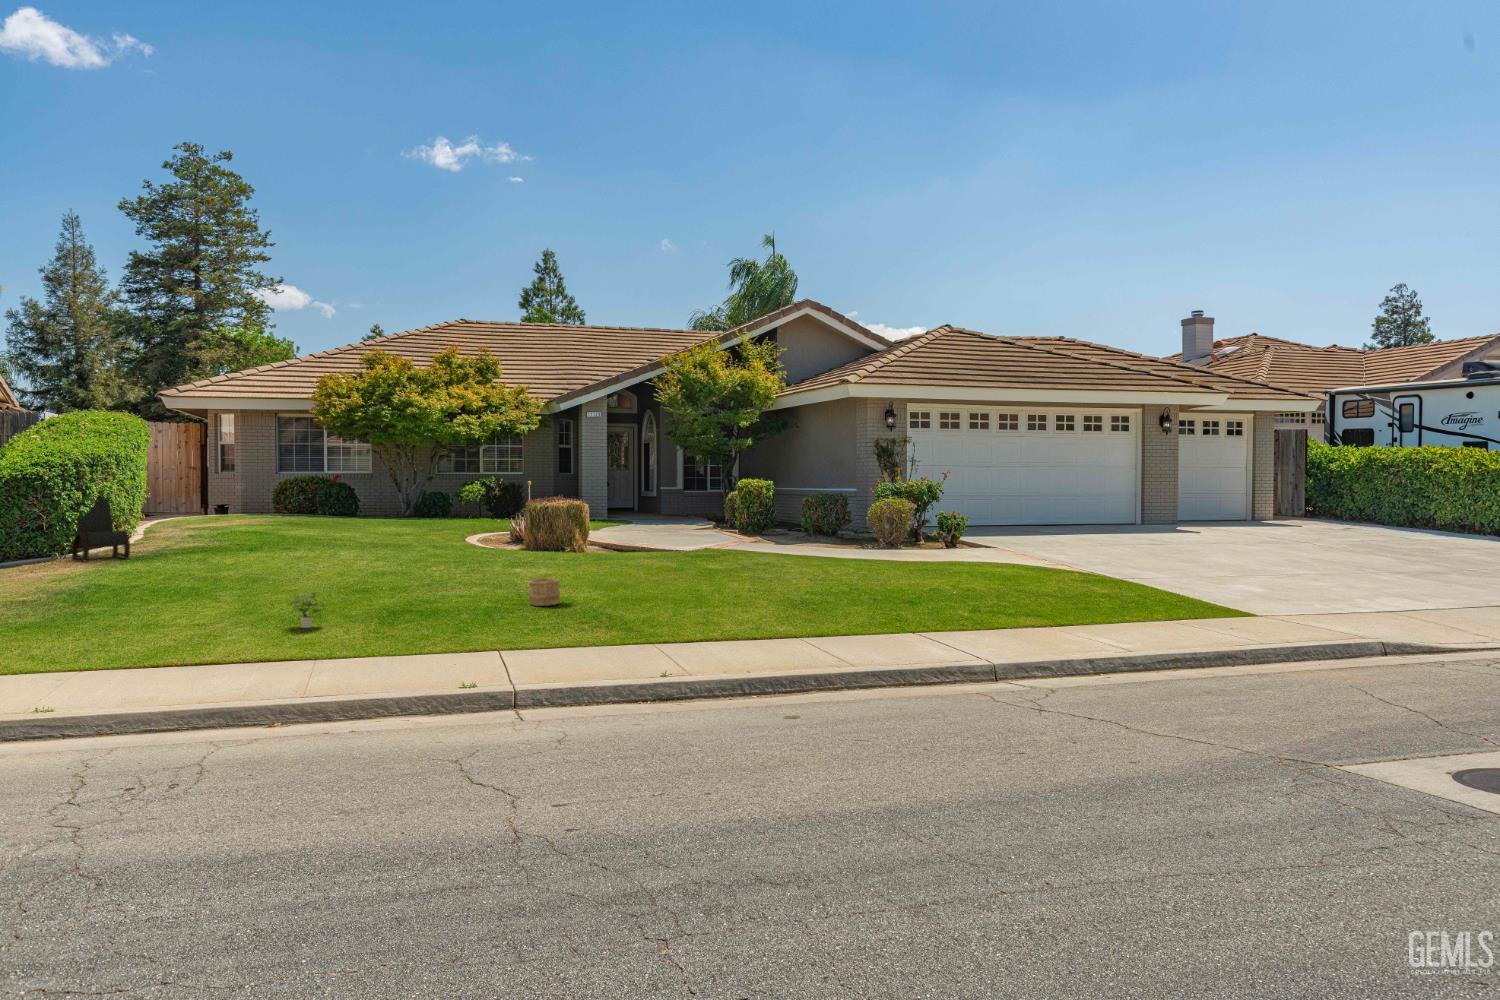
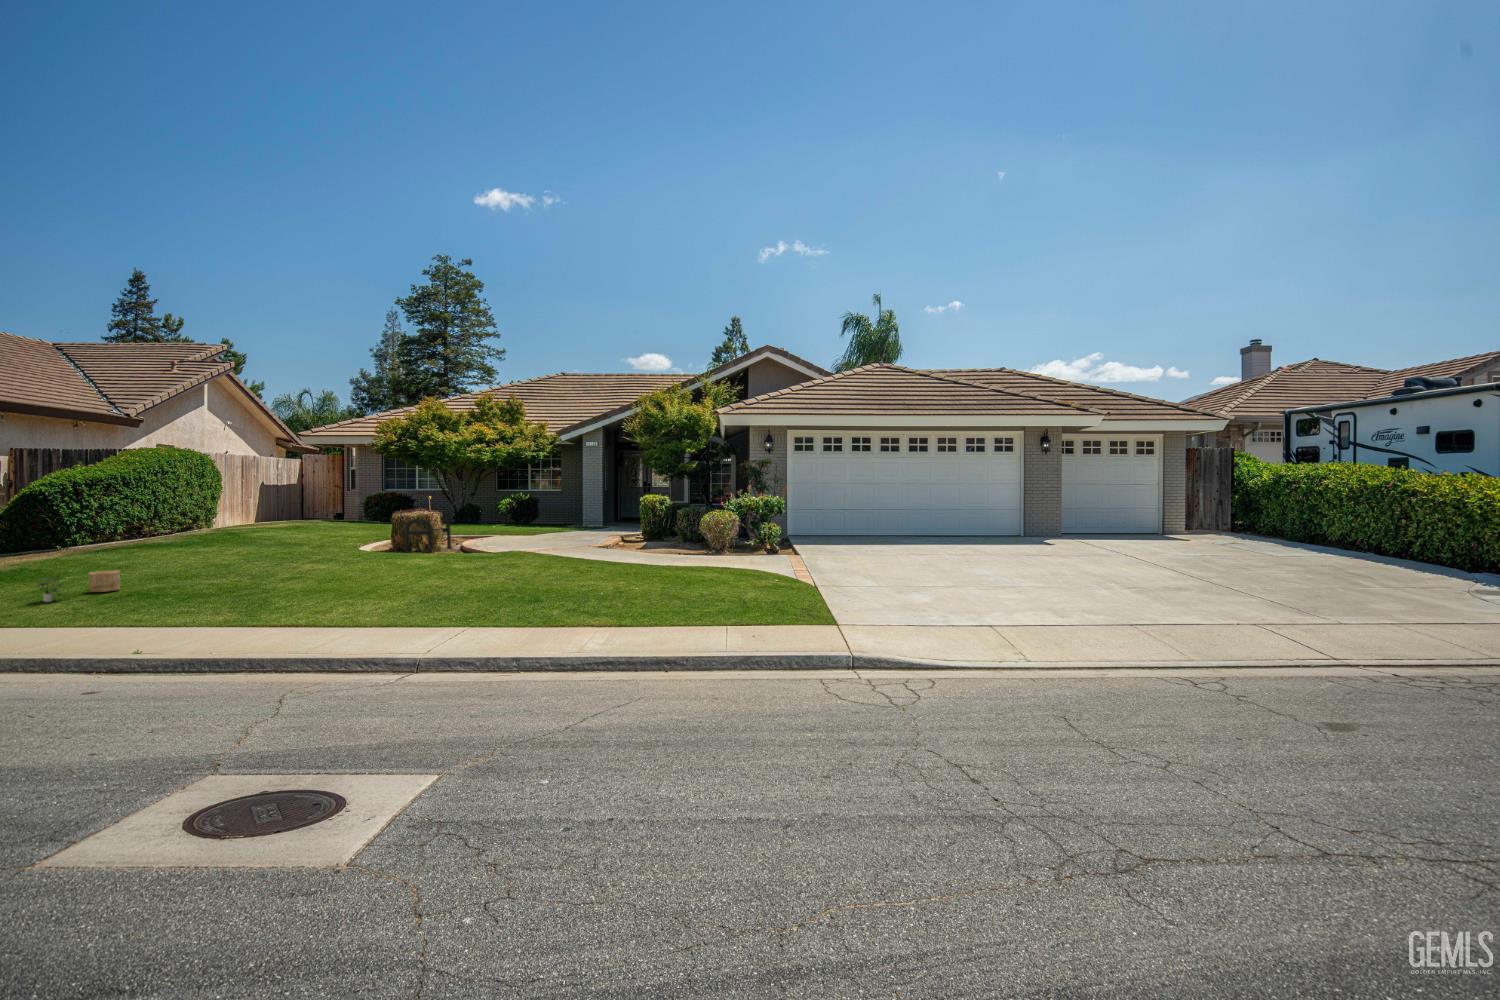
lounge chair: present [72,499,130,561] -> none [93,507,134,550]
bench: none [544,510,582,556] -> present [405,517,451,552]
wooden bucket: present [528,578,560,606] -> present [88,570,120,592]

